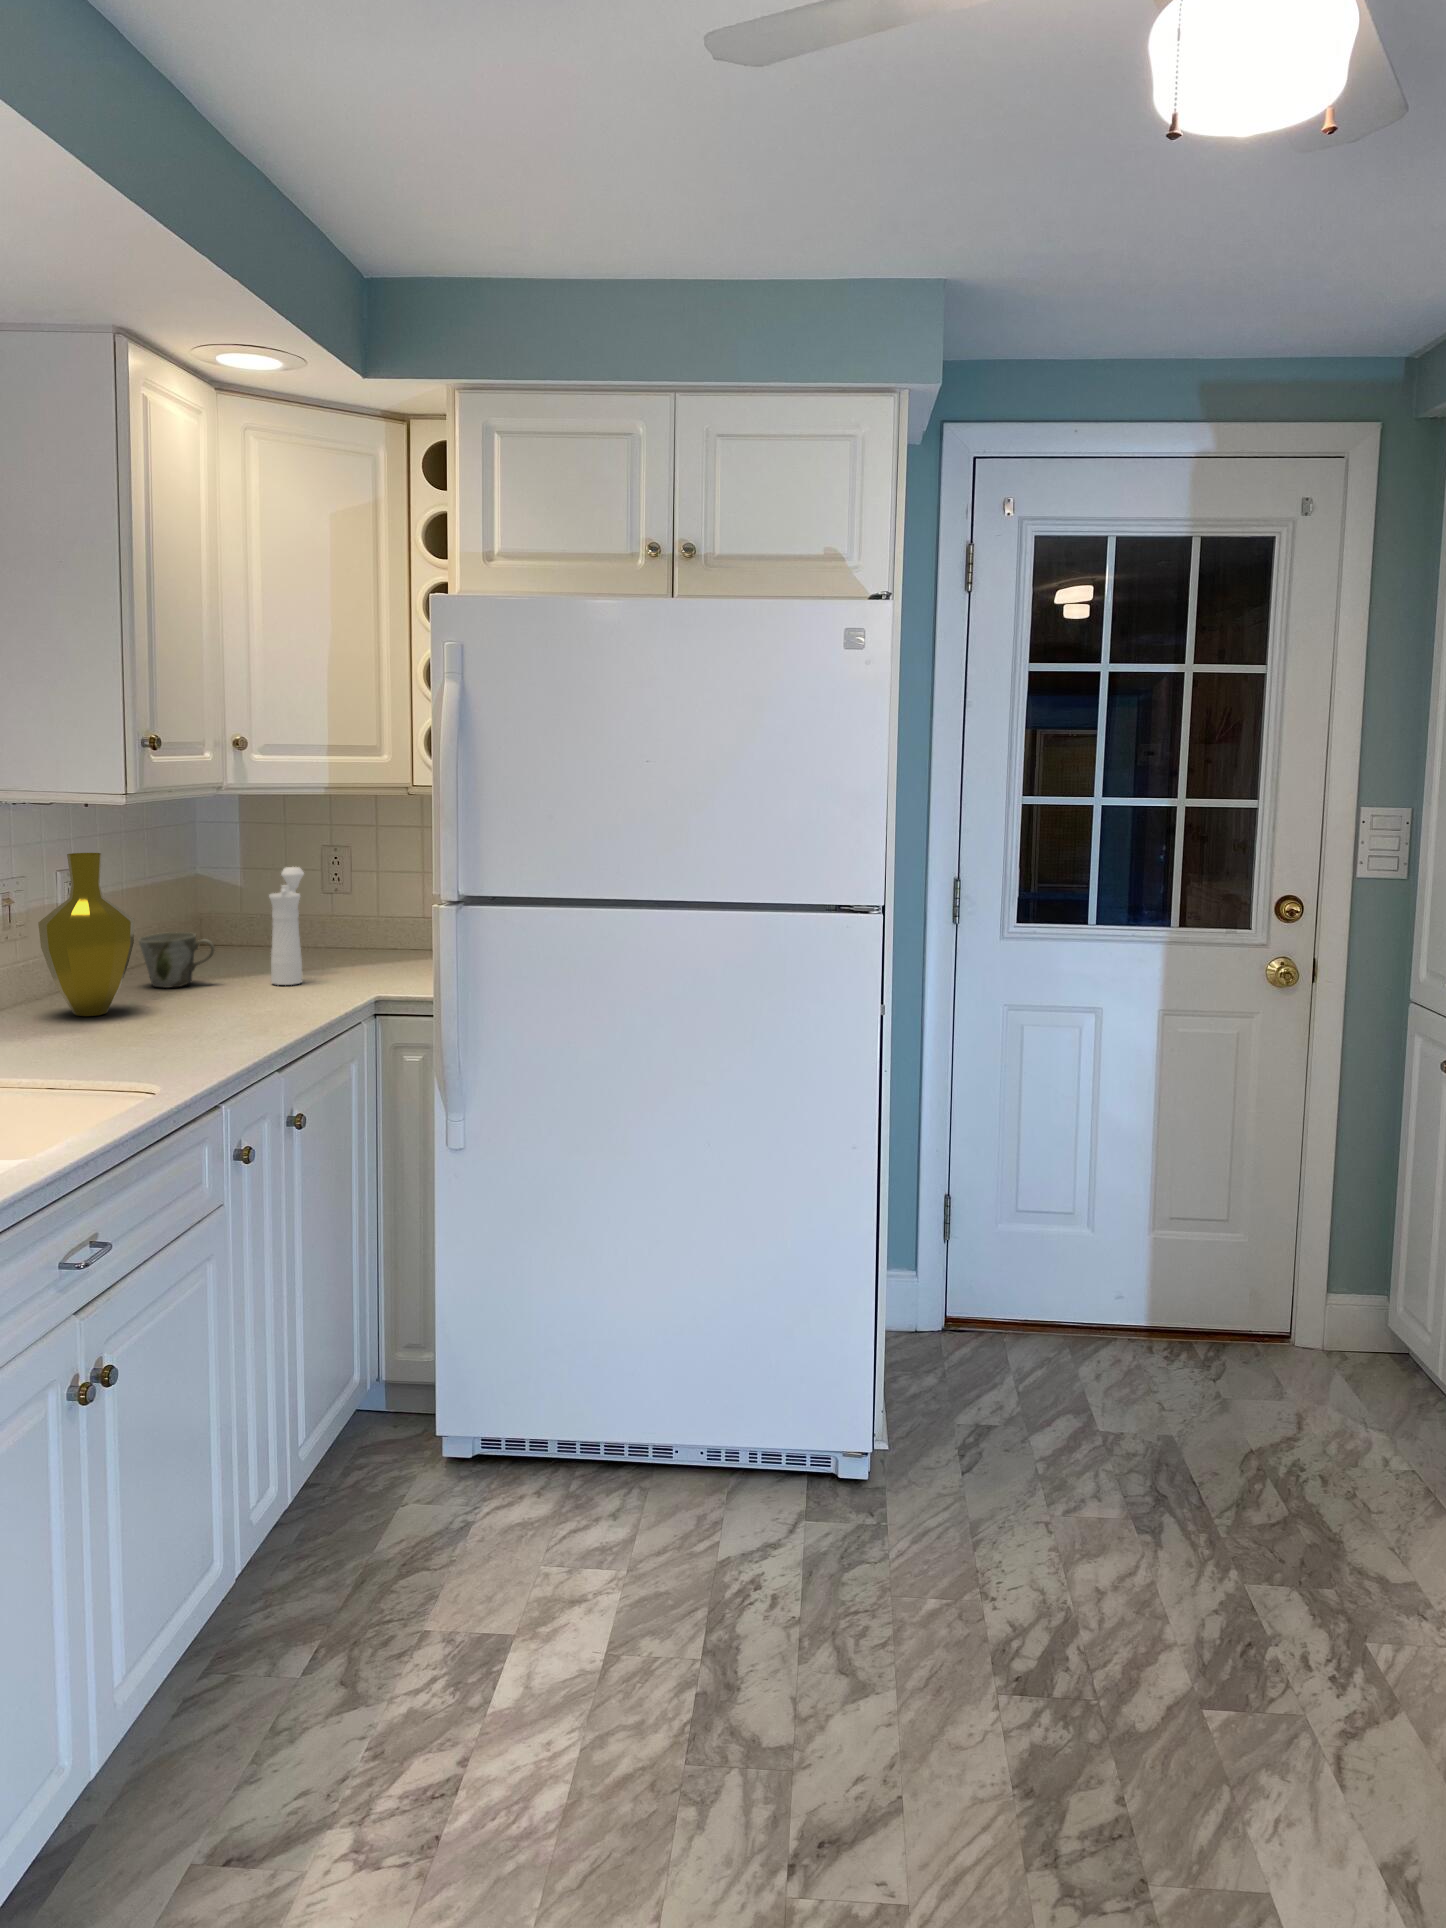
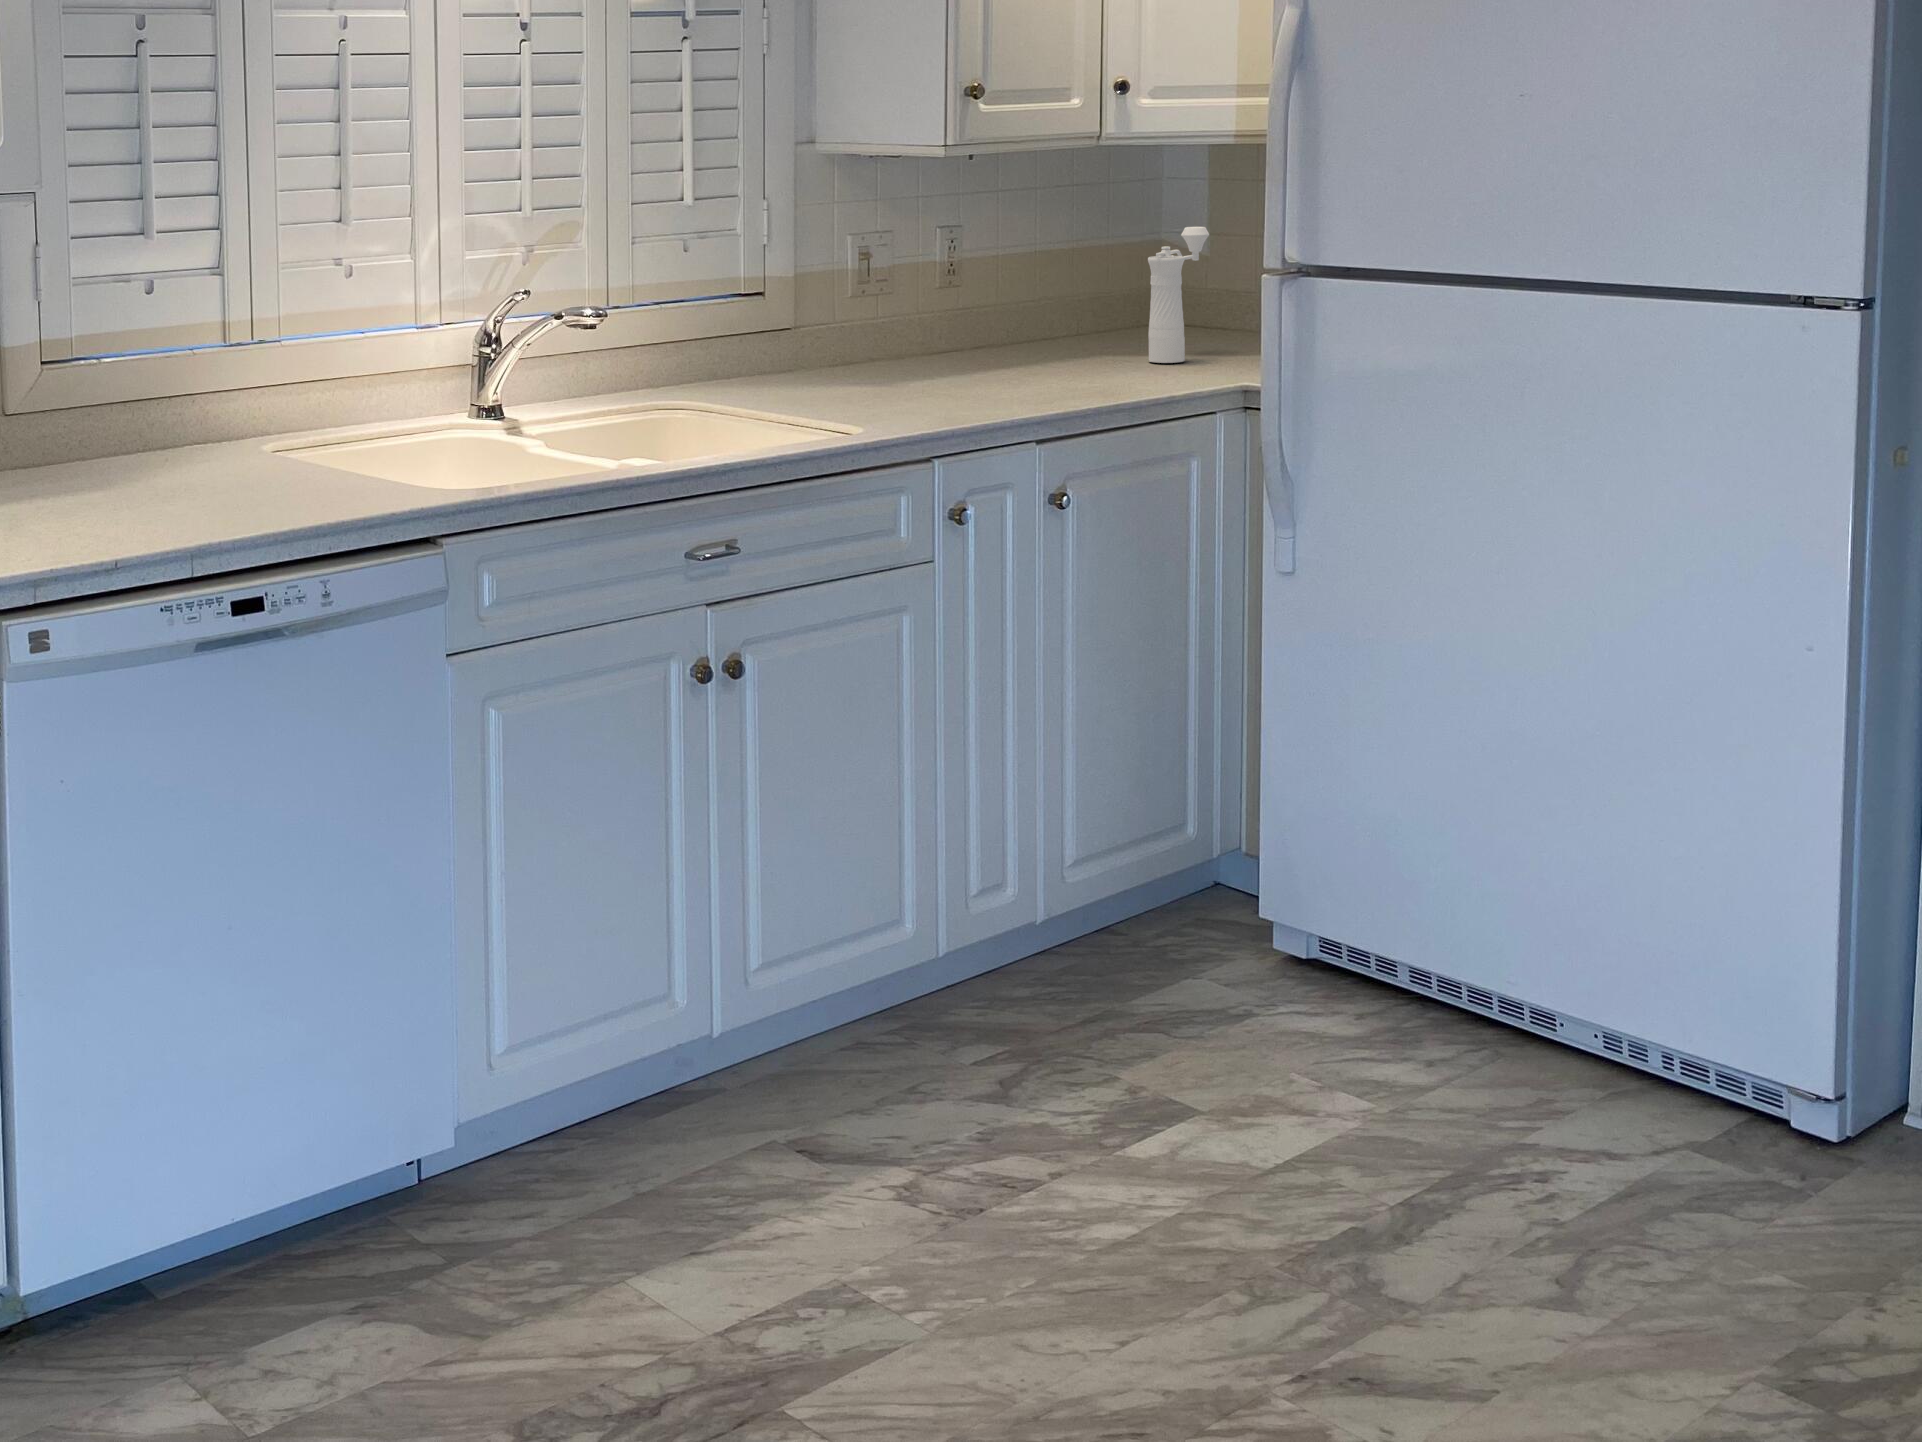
vase: present [38,853,134,1016] -> none [878,207,969,376]
mug: present [139,932,215,988] -> none [1013,298,1092,358]

